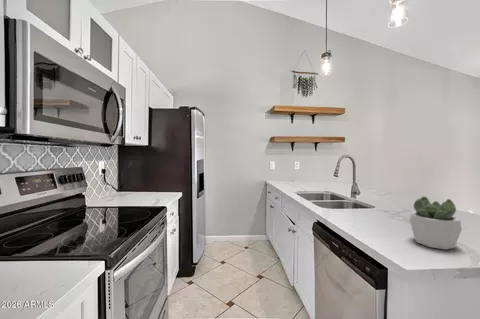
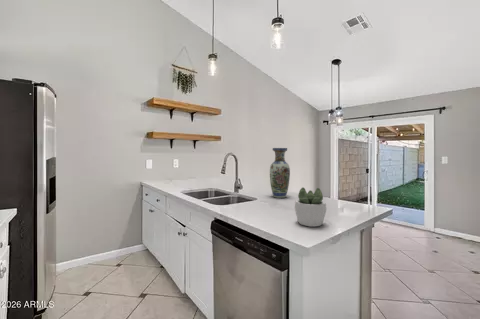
vase: none [393,148,423,209] -> present [270,148,290,198]

